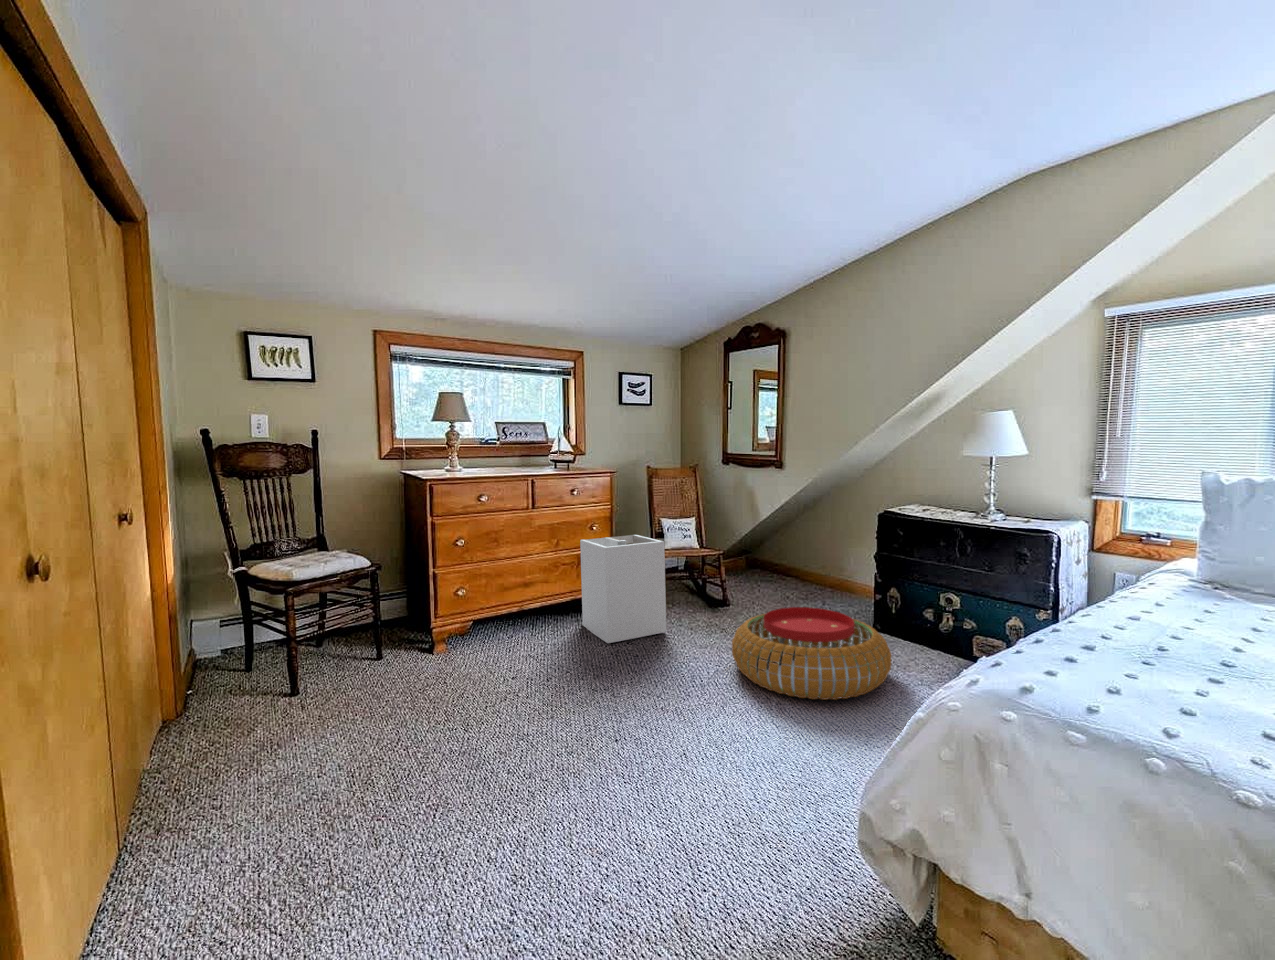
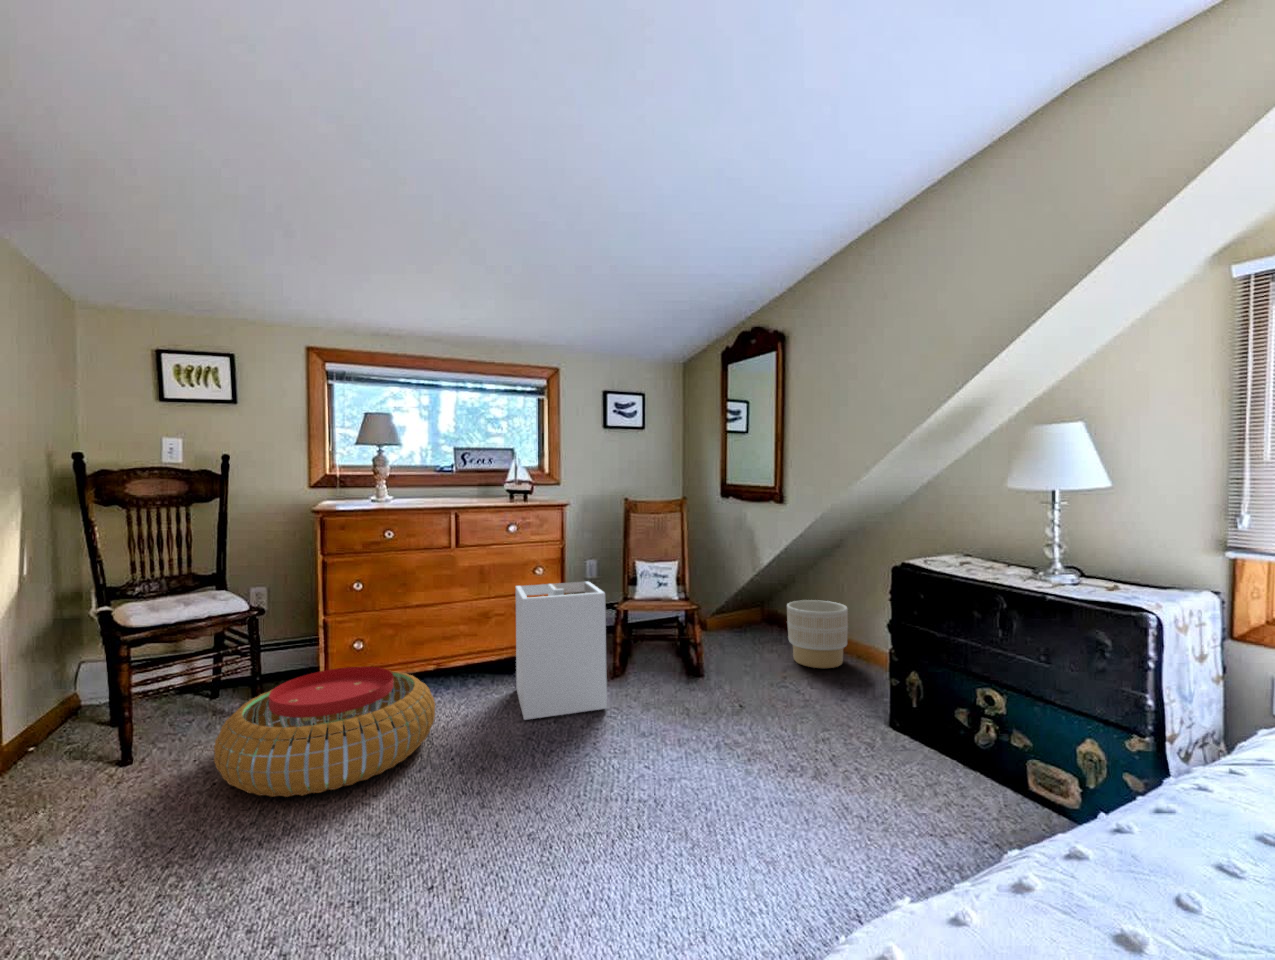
planter: none [779,546,827,597] -> present [787,600,848,668]
pouf: present [732,607,891,700] -> present [214,666,435,797]

